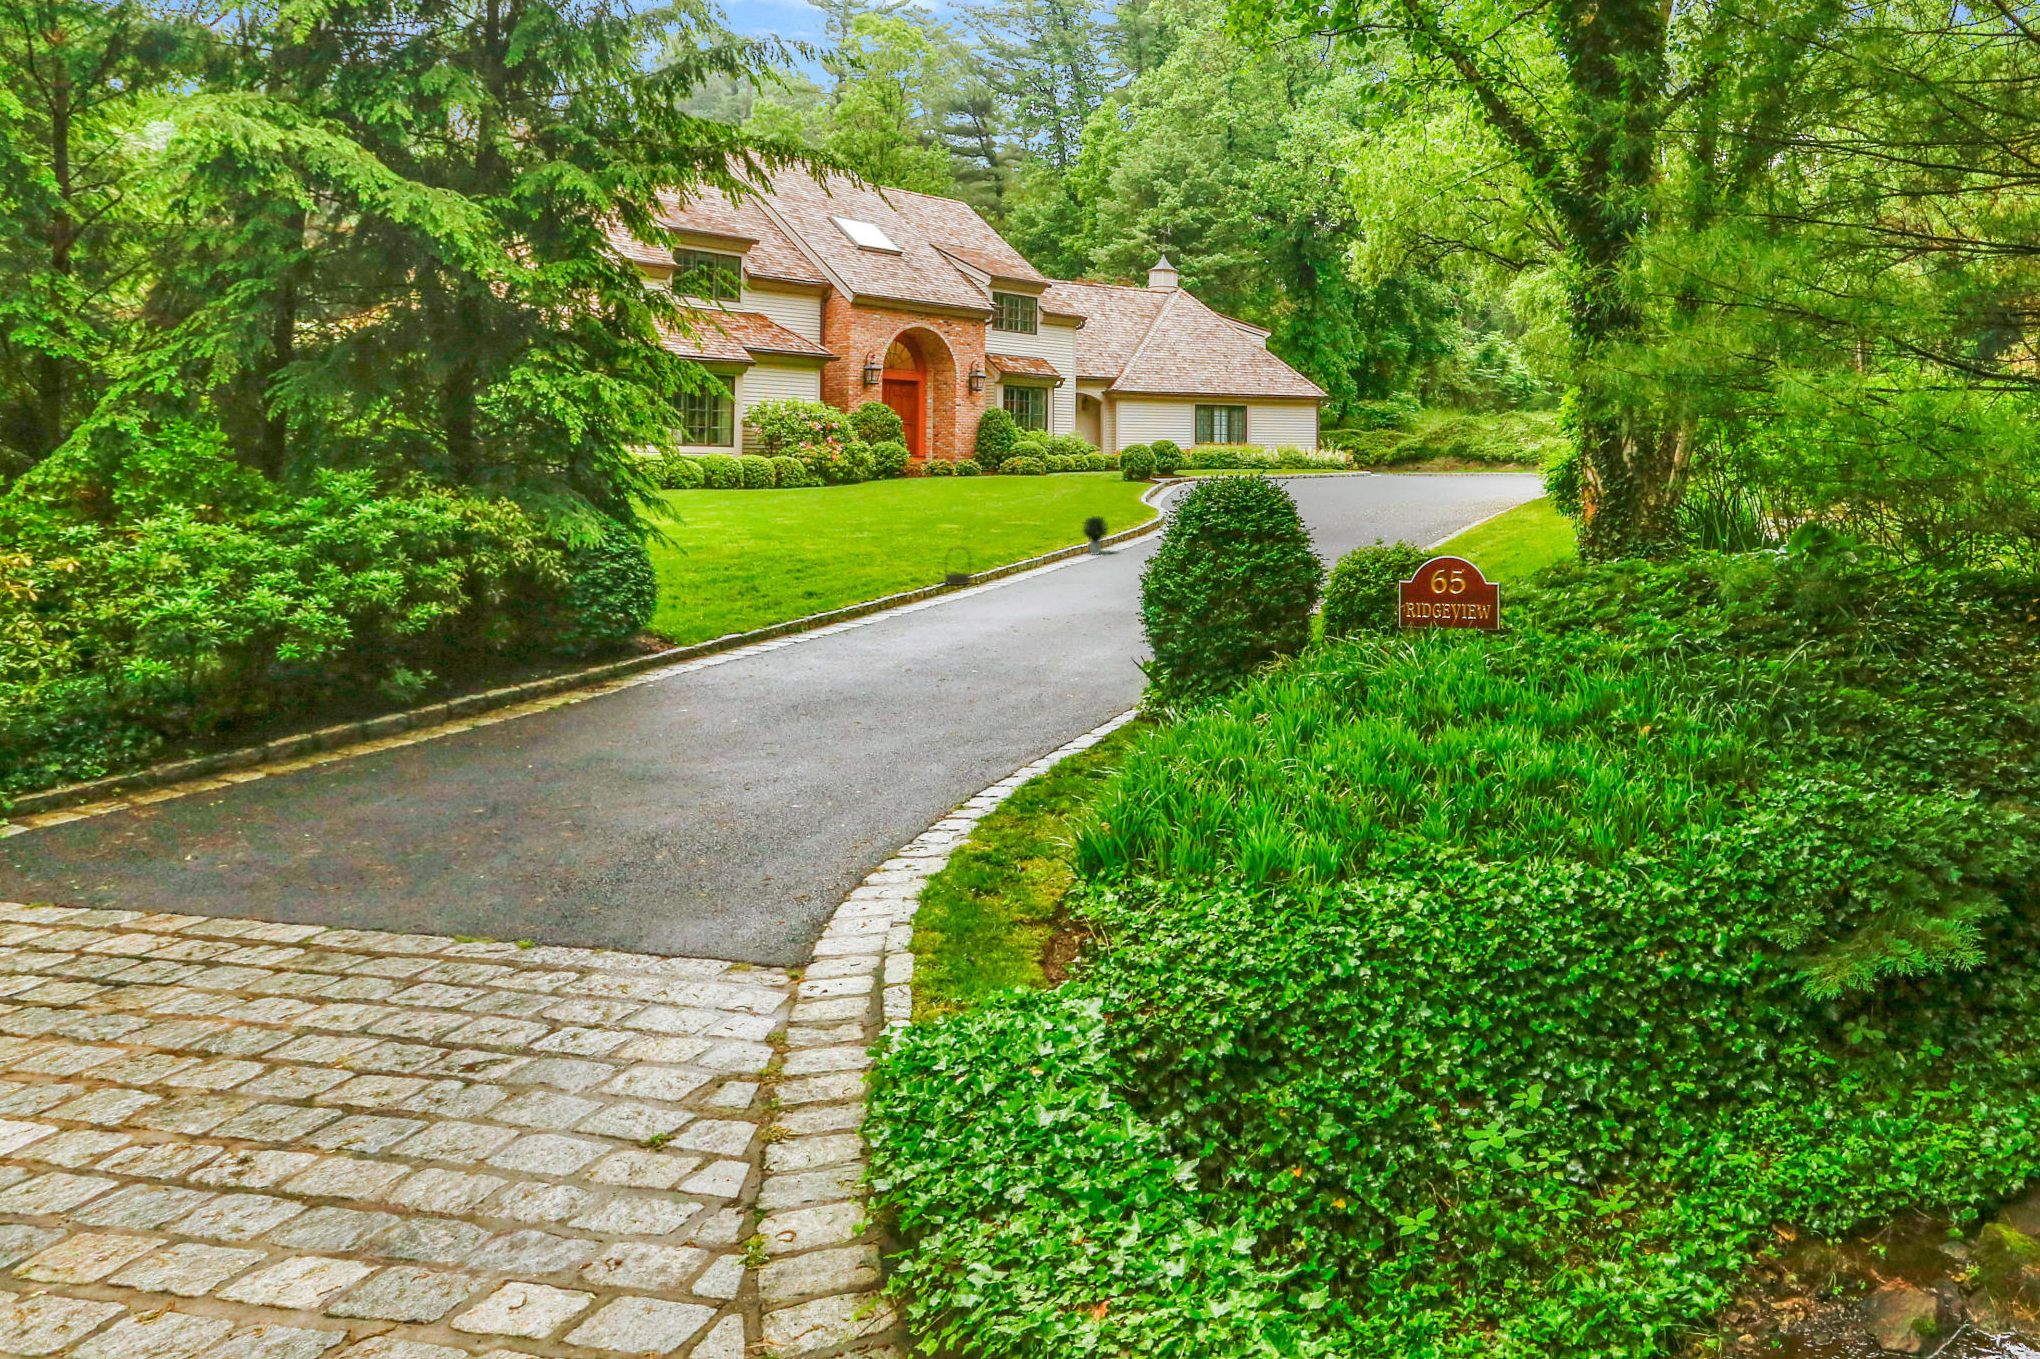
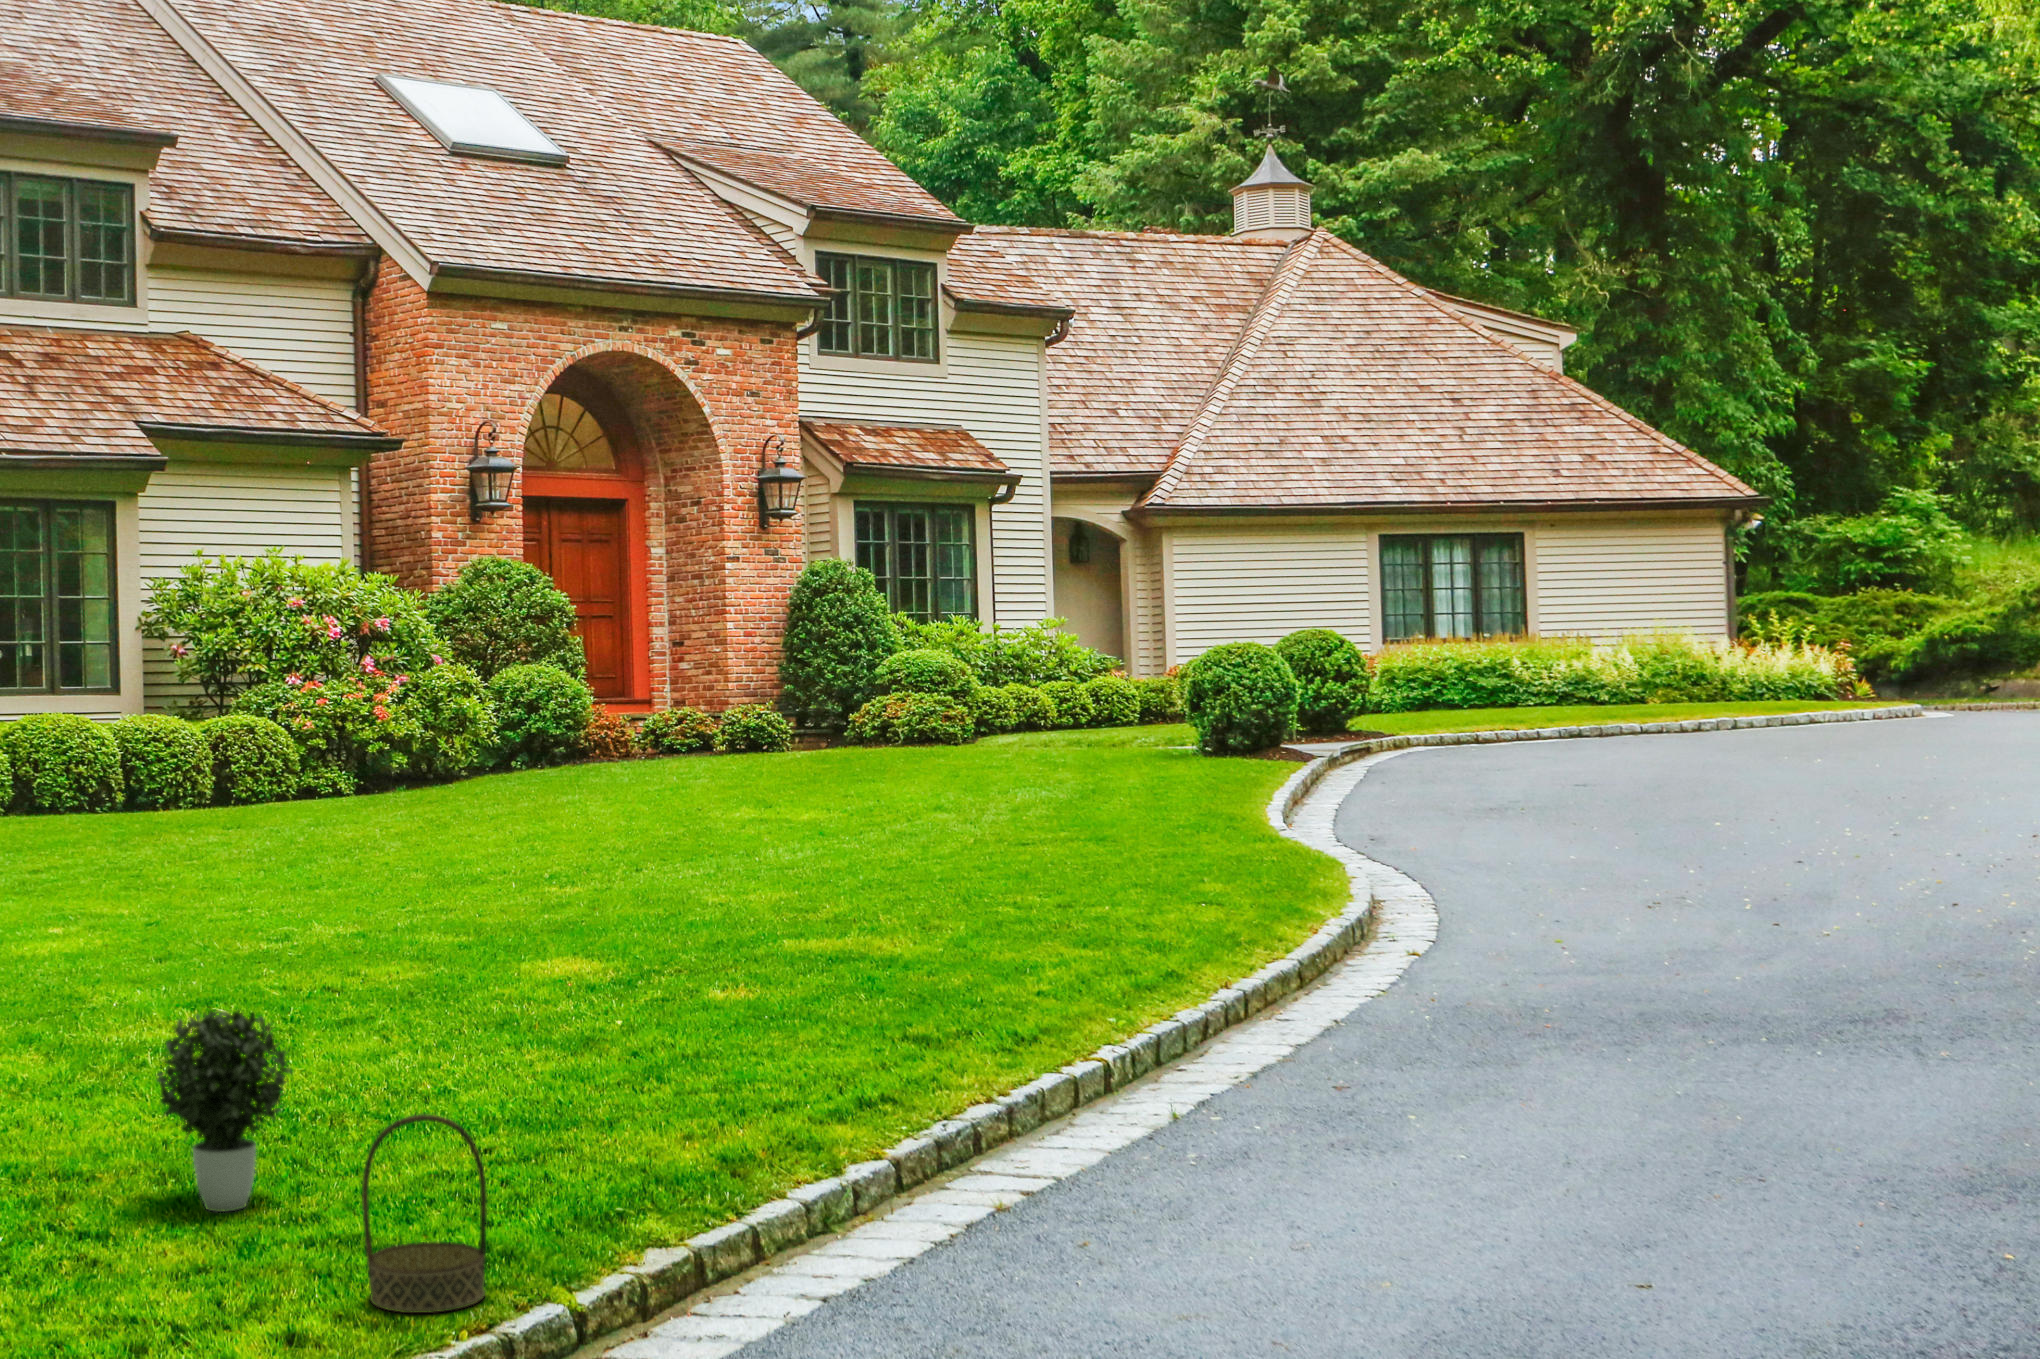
potted plant: present [1084,516,1108,555] -> present [157,1010,291,1212]

